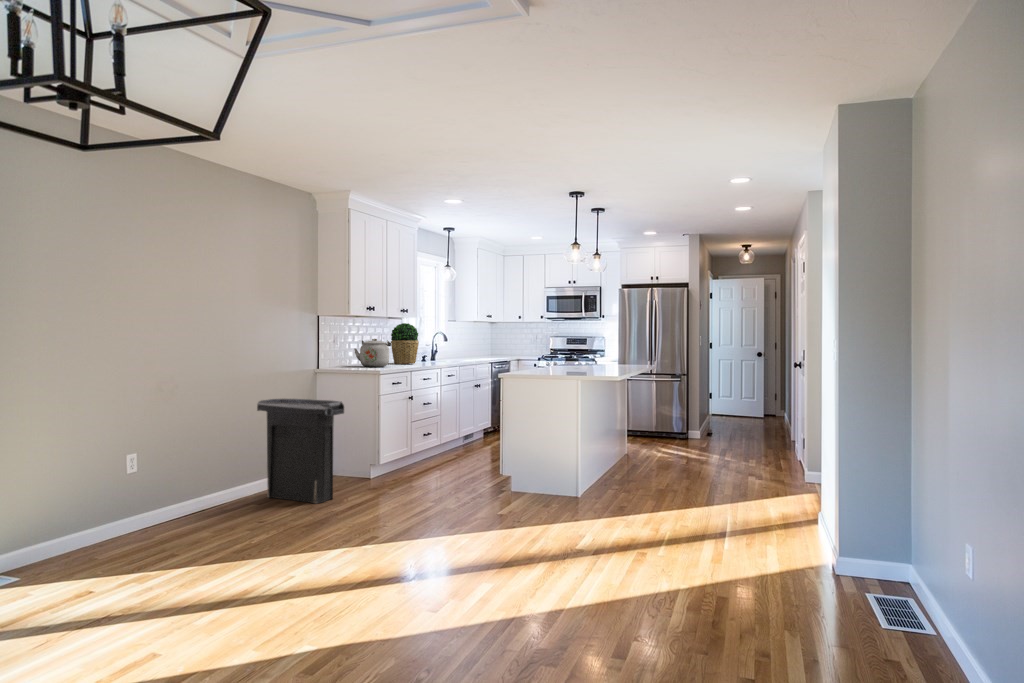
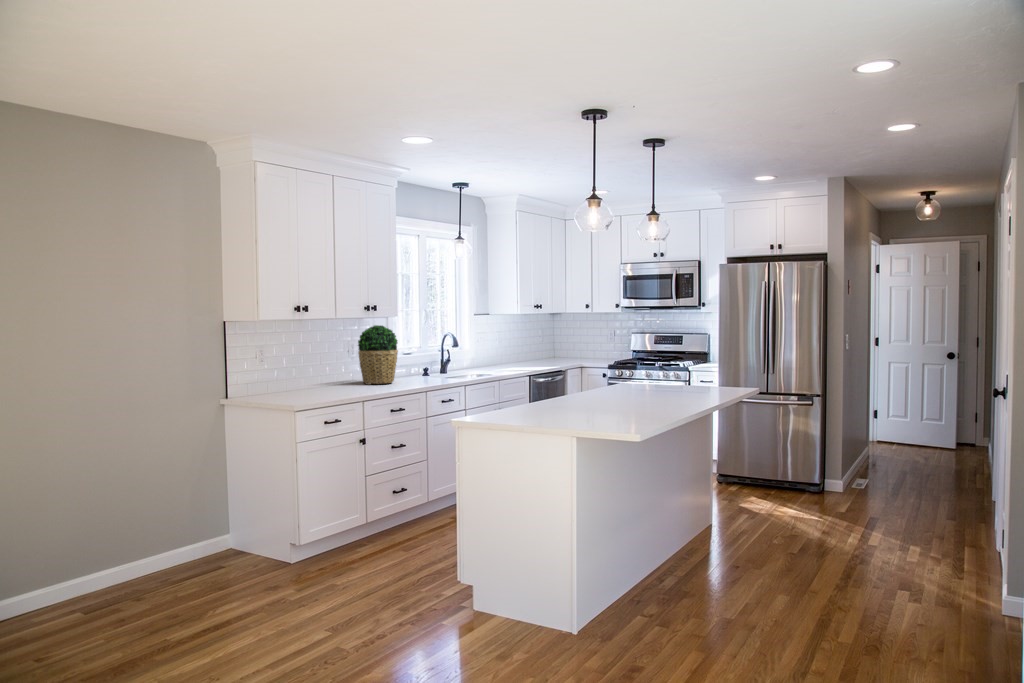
kettle: present [354,339,391,367] -> none [287,352,342,394]
trash can: present [257,399,344,503] -> none [89,450,203,622]

